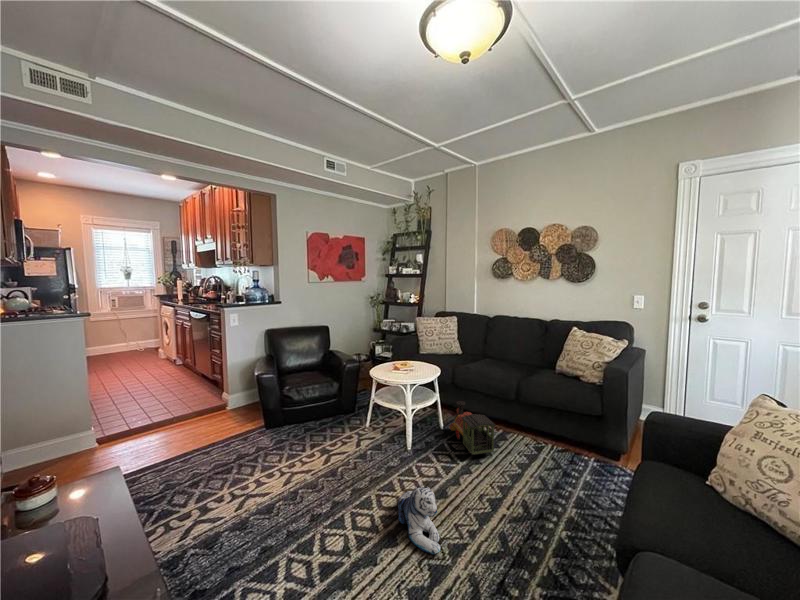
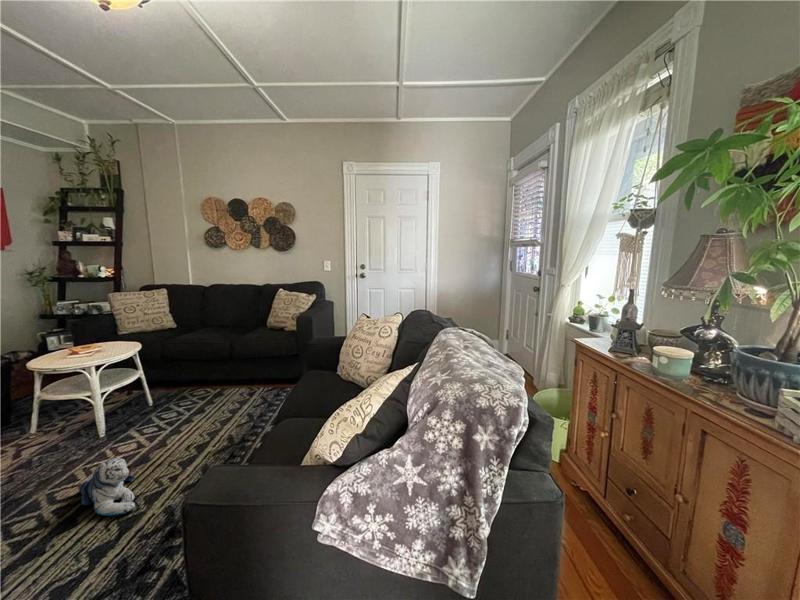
toy train: present [449,401,495,455] -> none [158,371,207,418]

